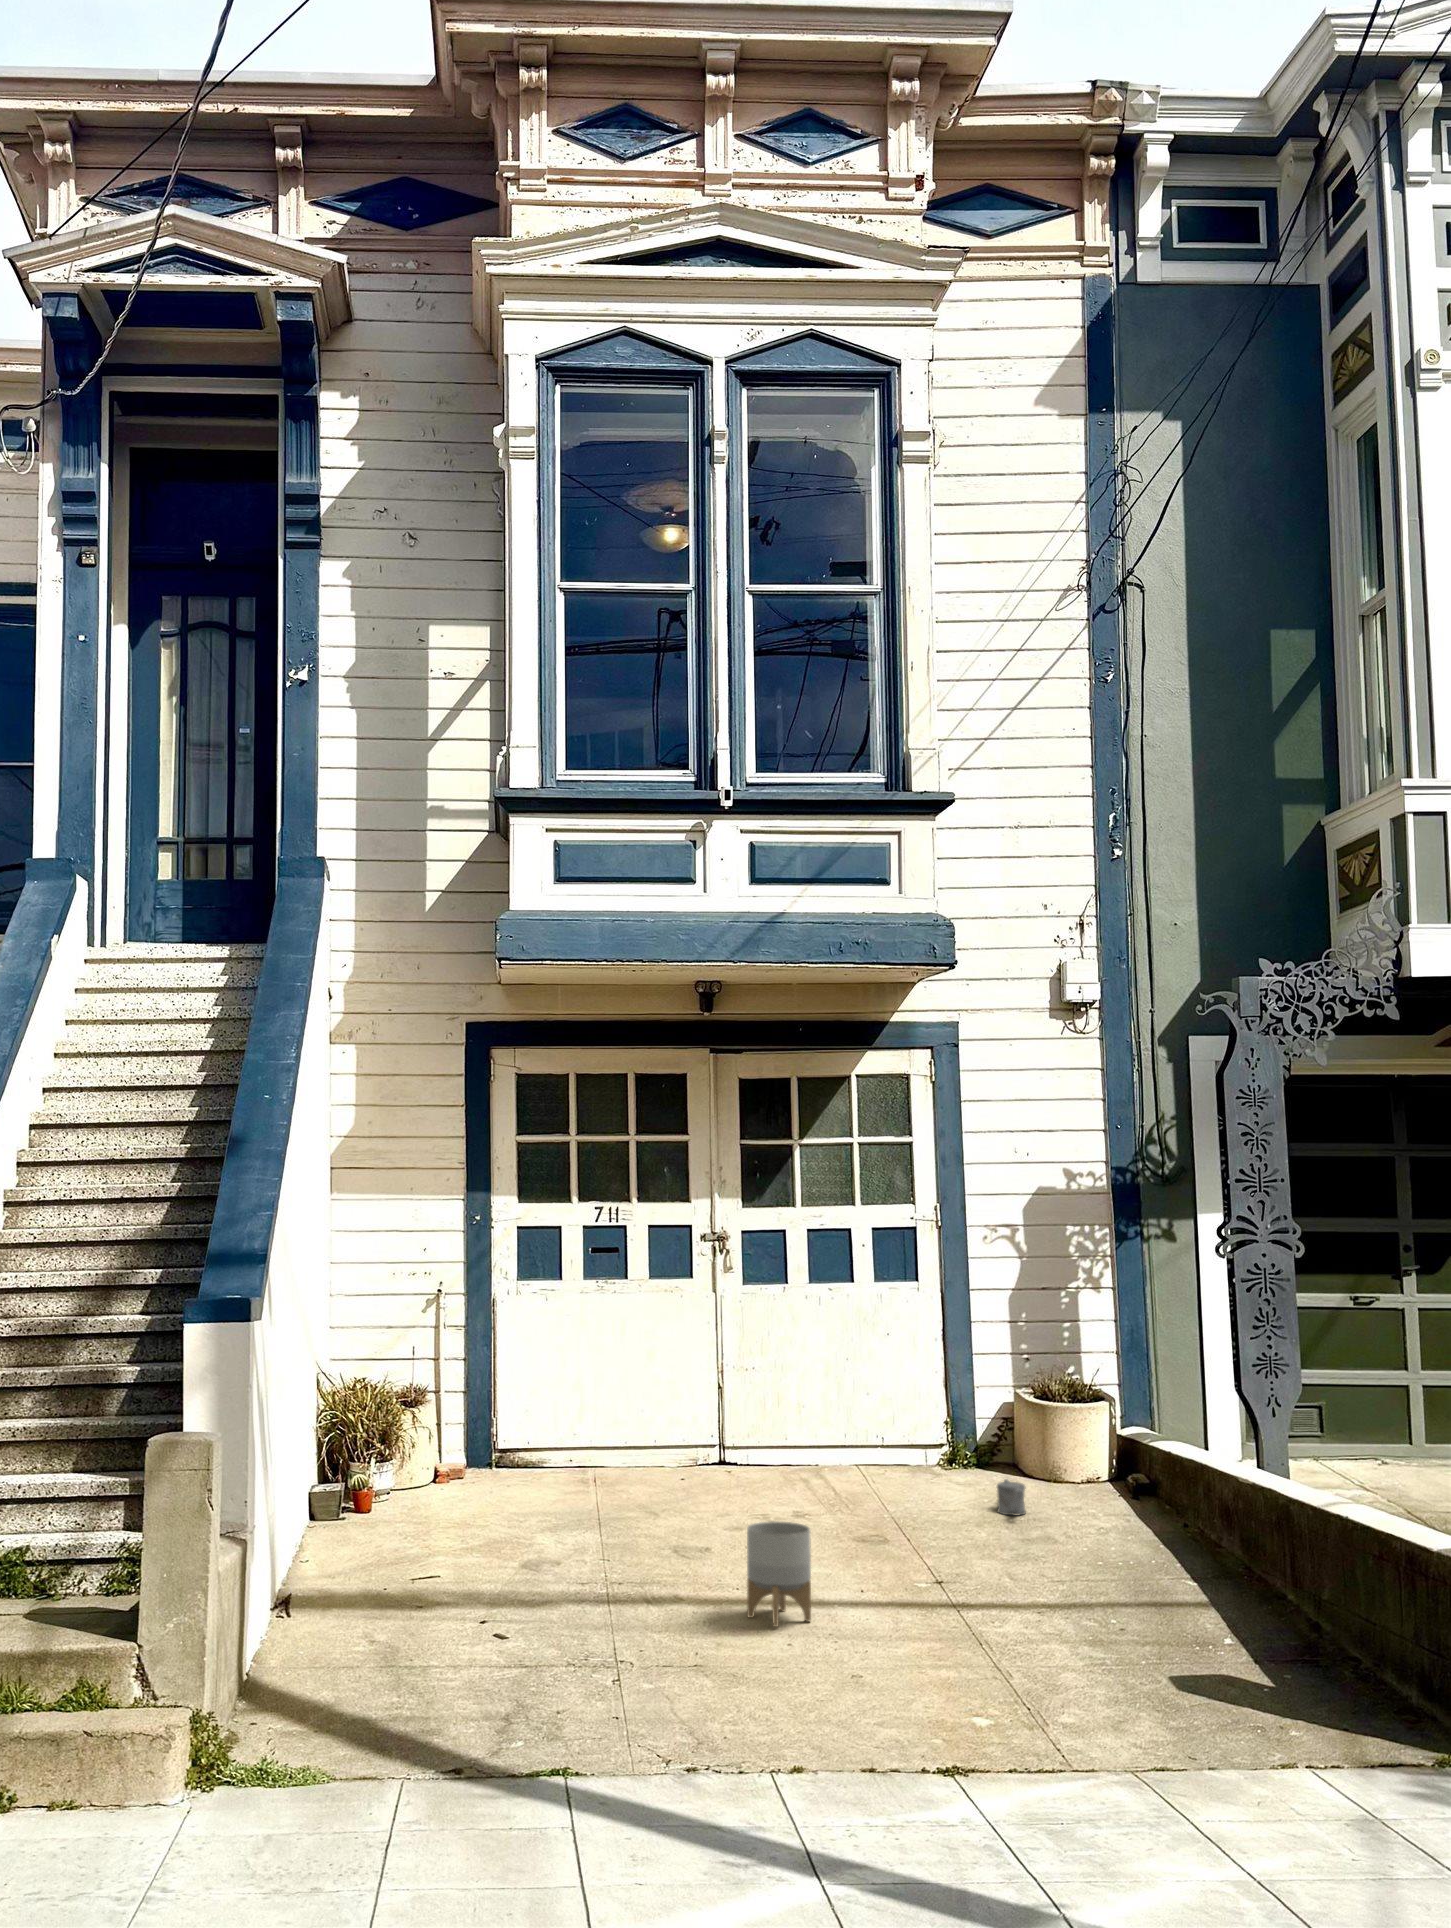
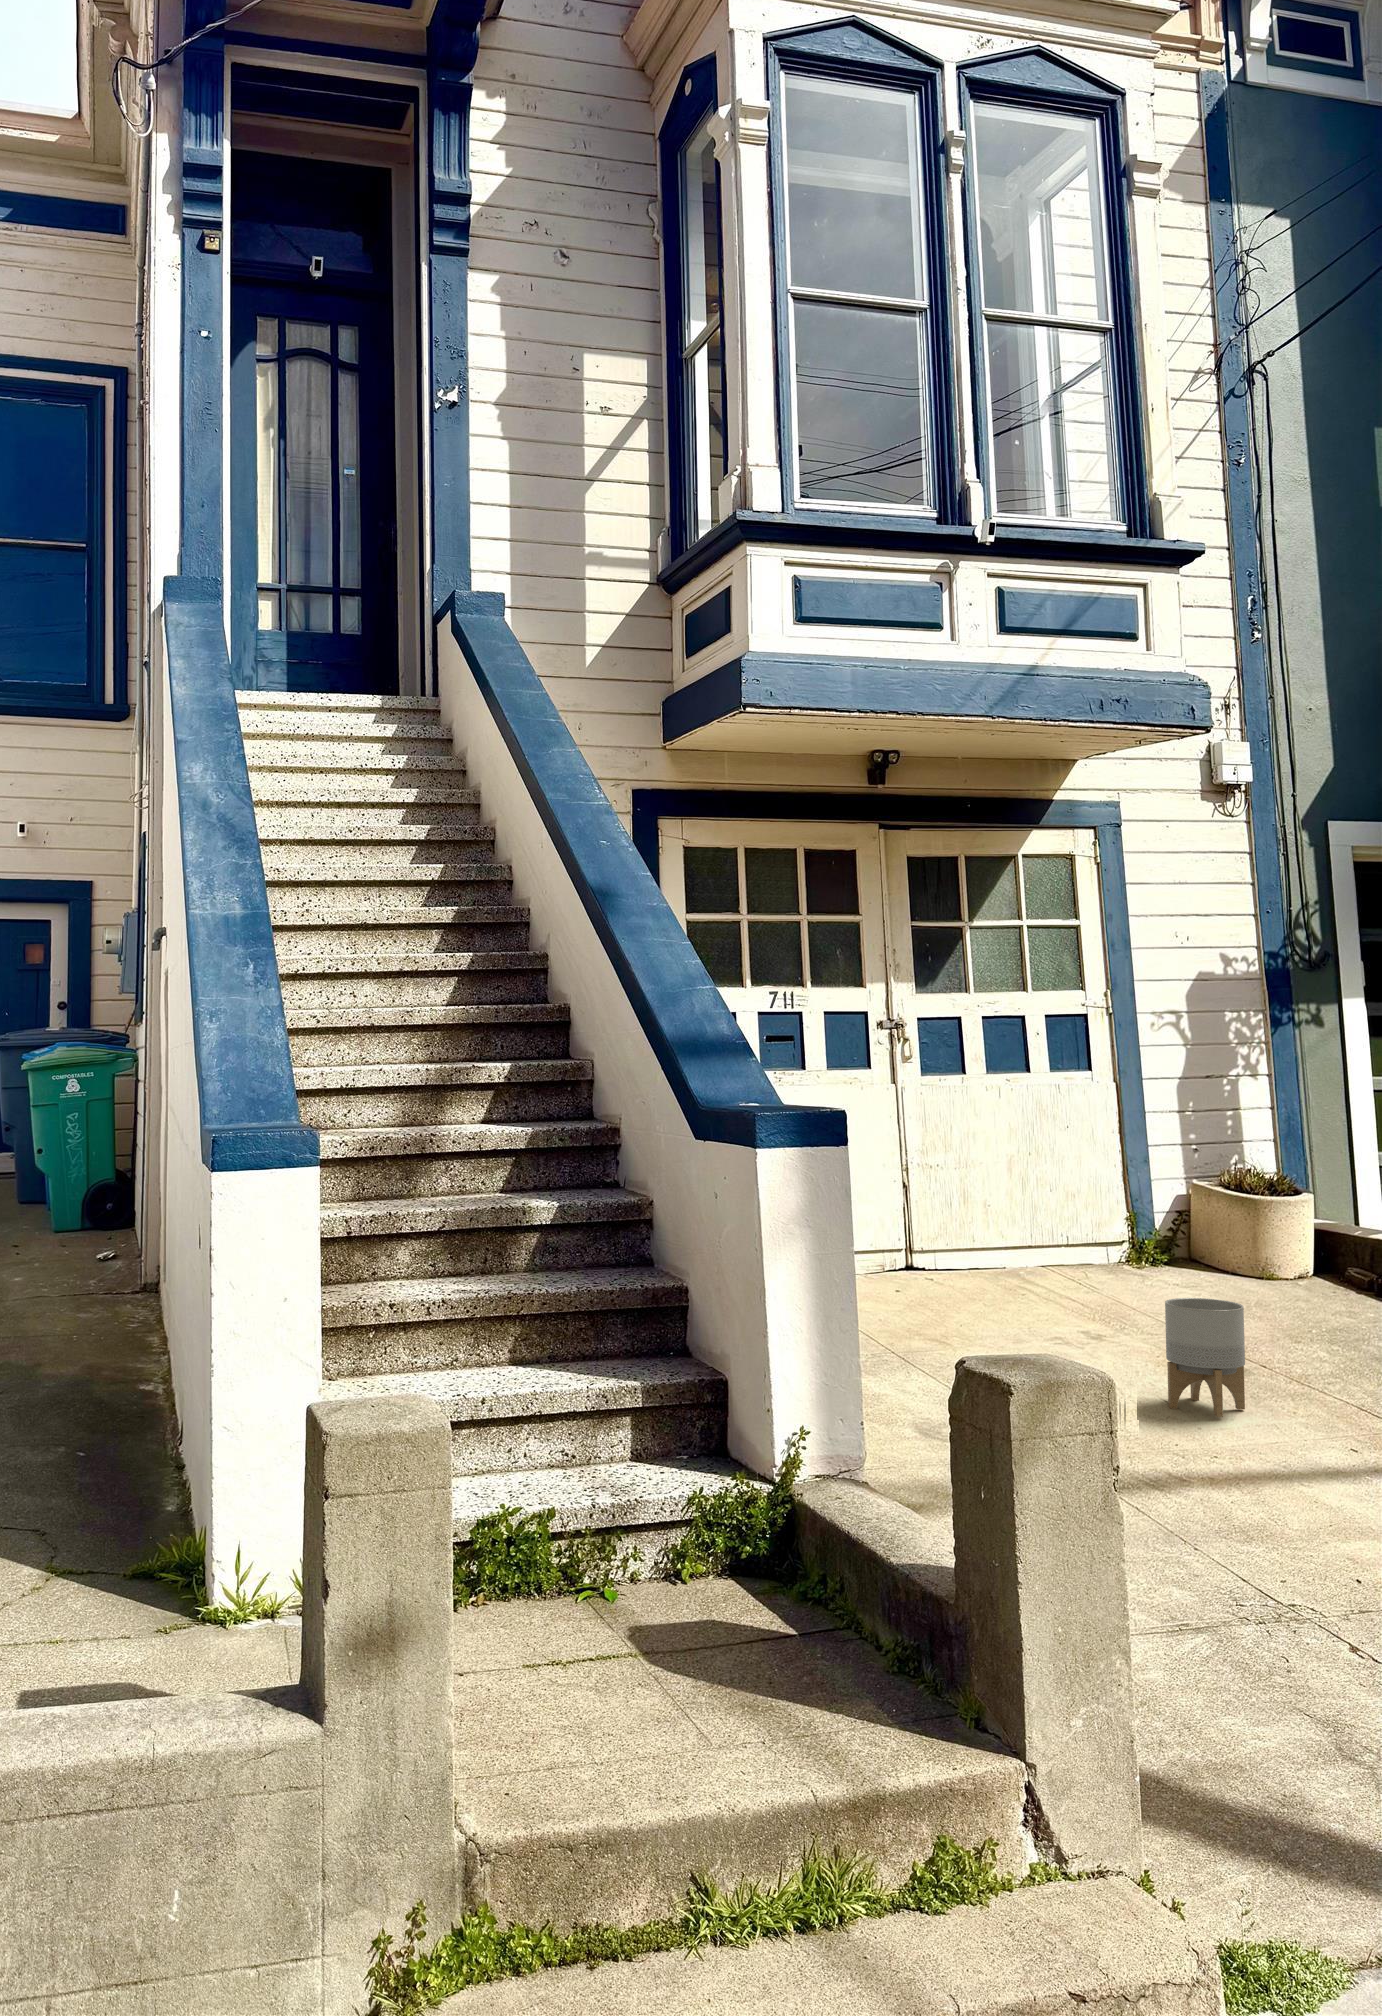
watering can: present [997,1479,1026,1515] -> none [1238,1261,1290,1297]

